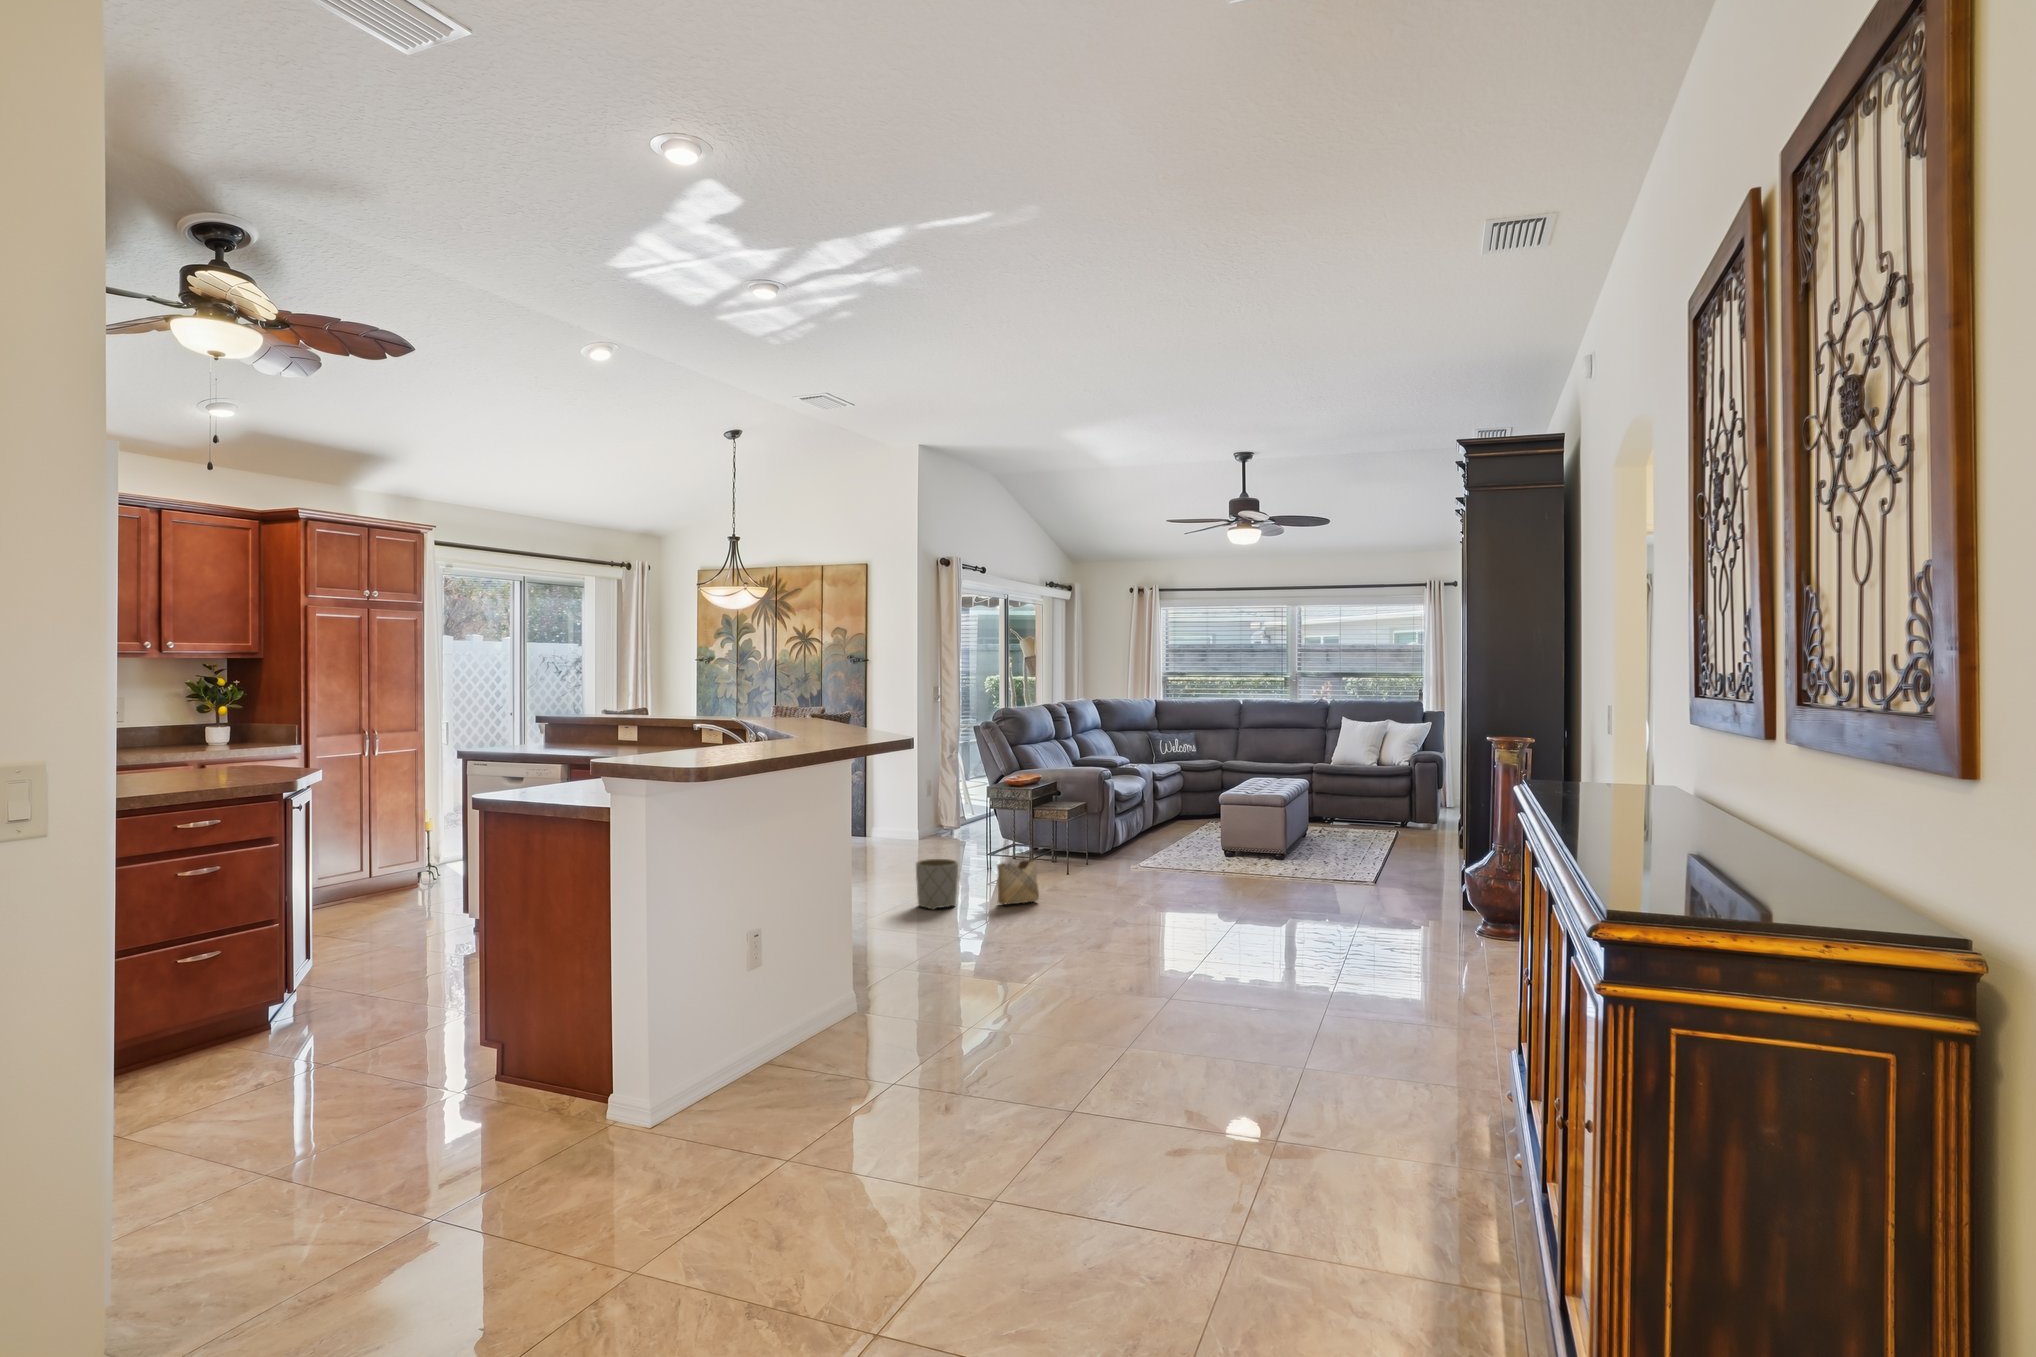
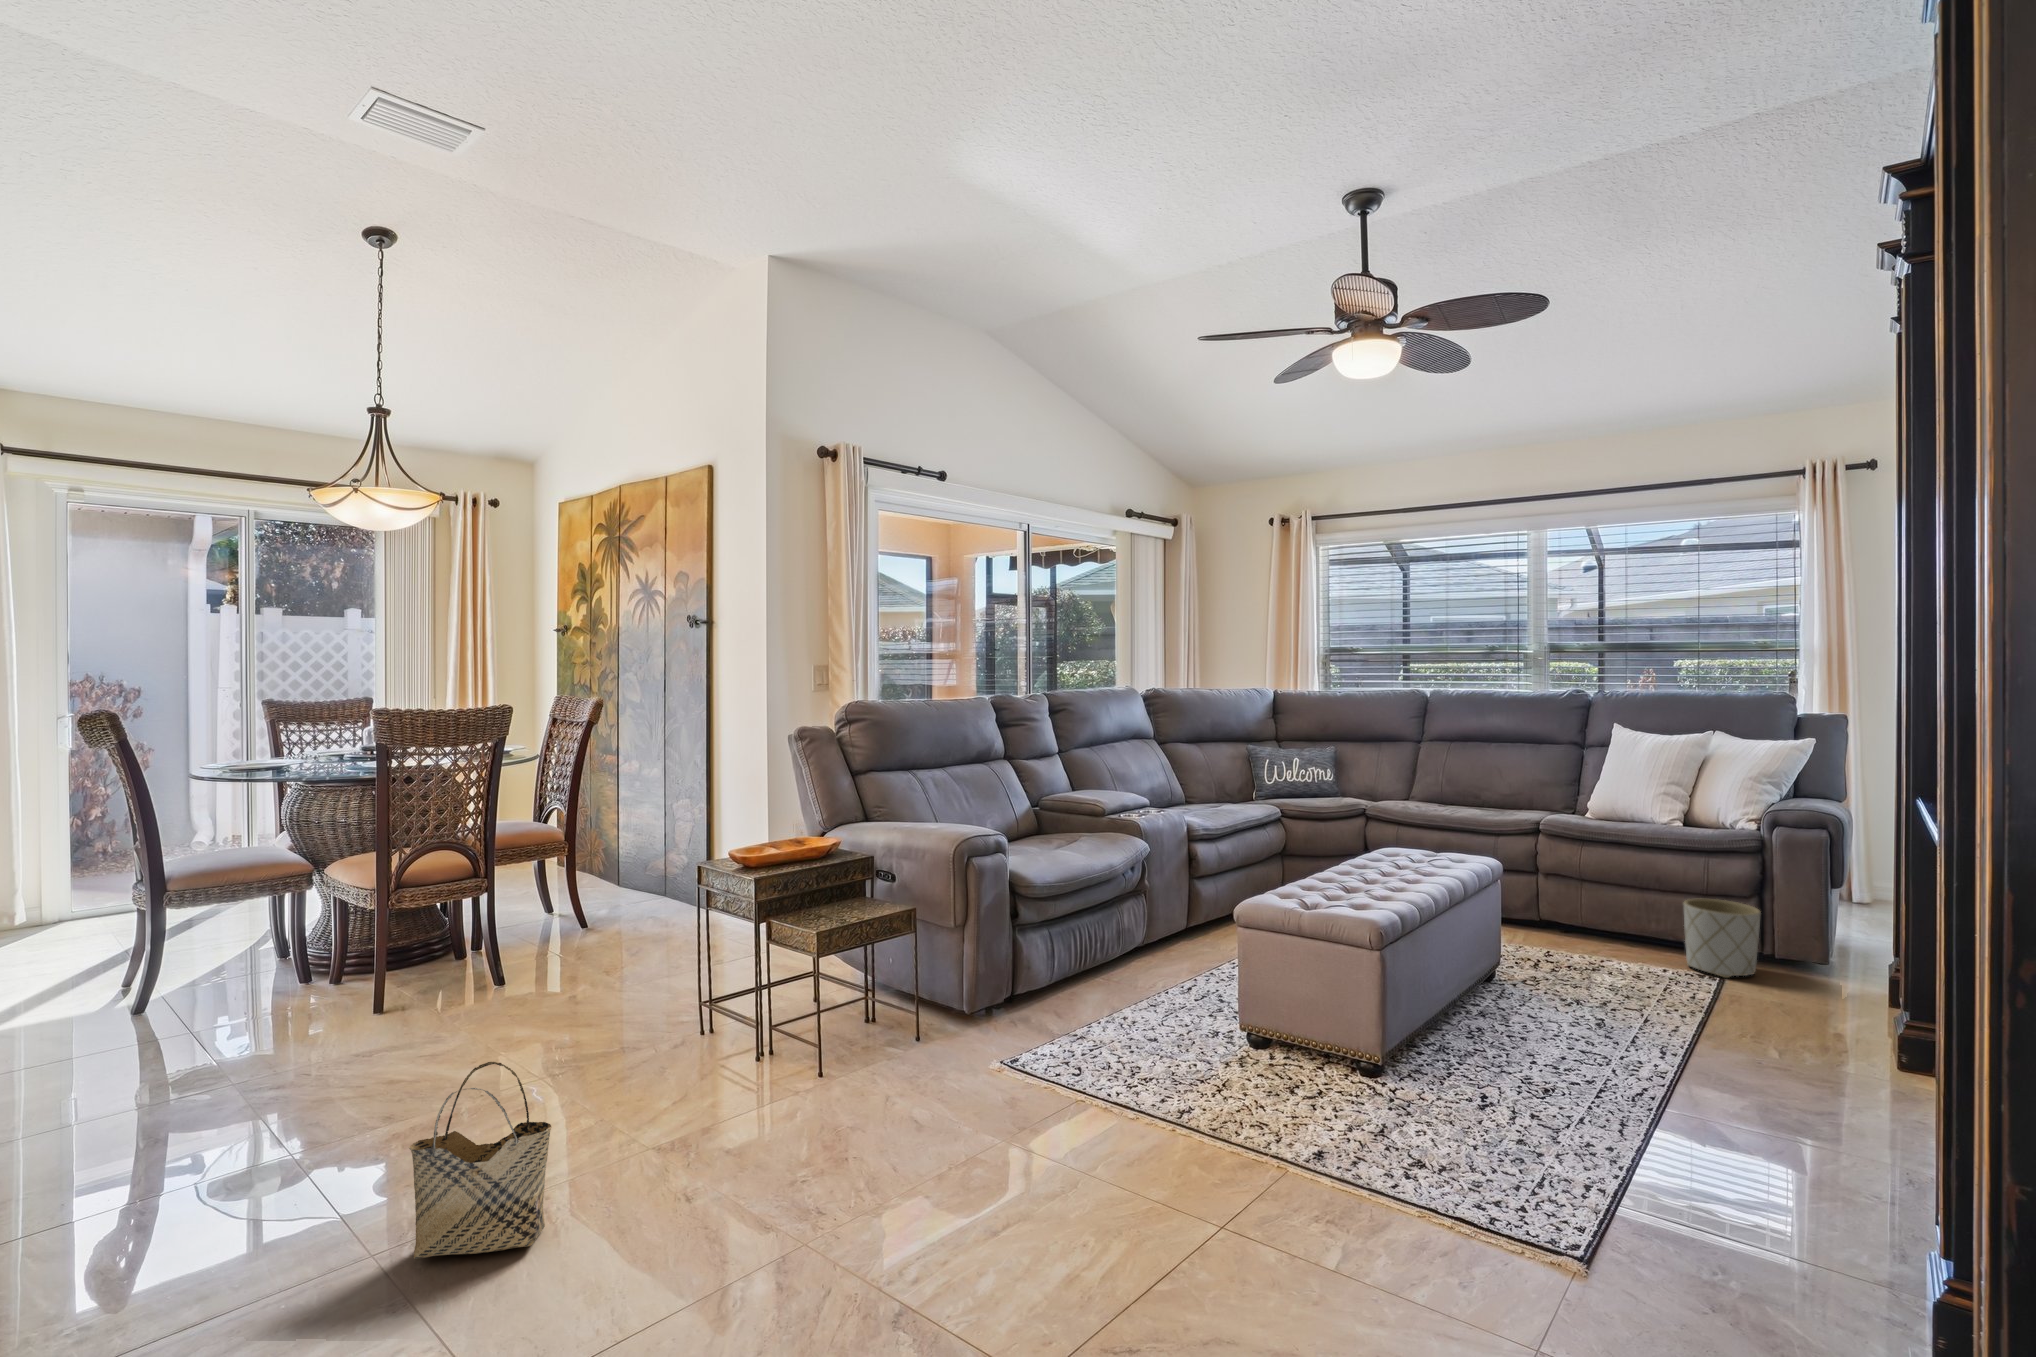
planter: present [916,859,958,910] -> present [1684,899,1760,978]

